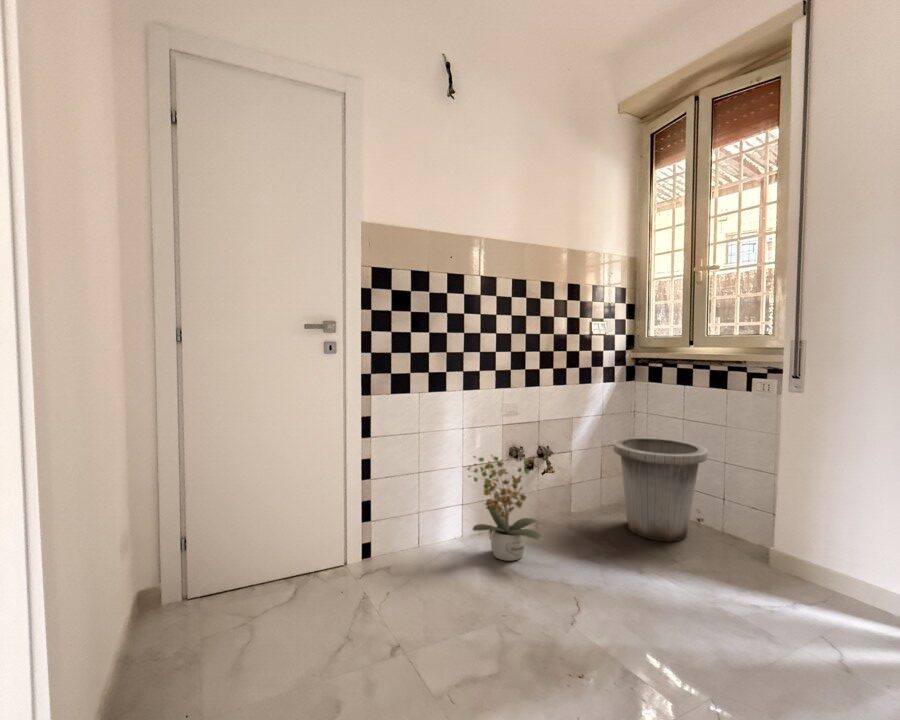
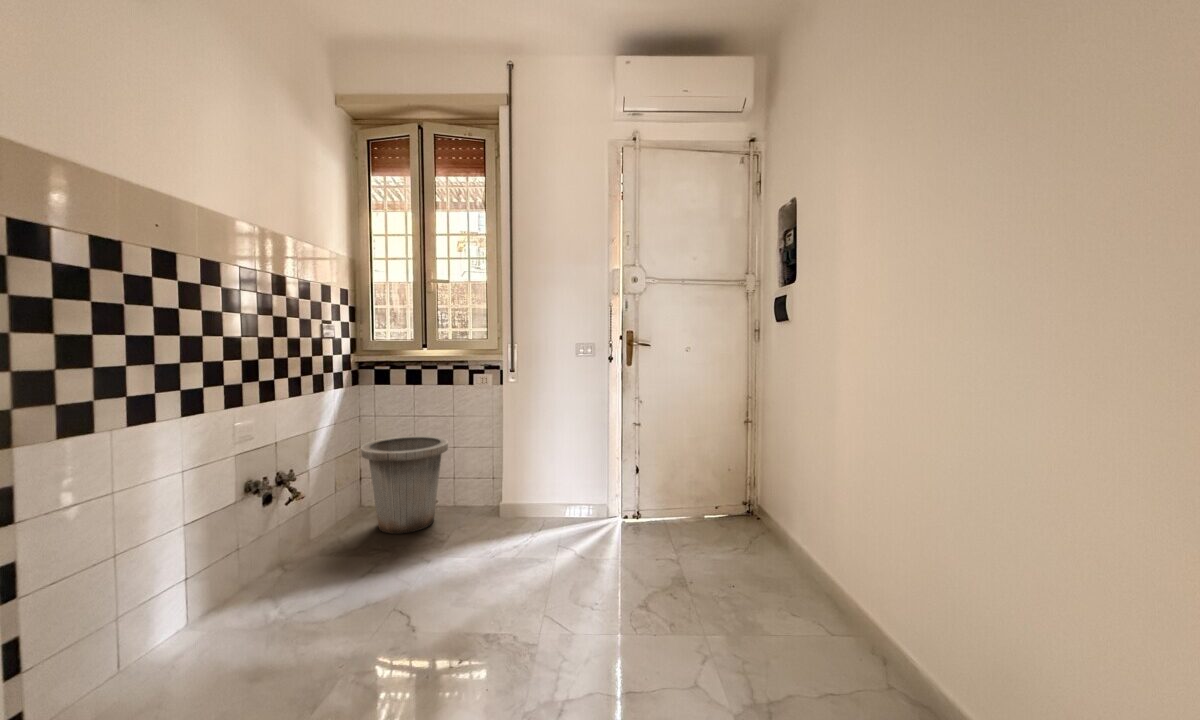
potted plant: present [468,455,543,561] -> none [215,483,336,621]

